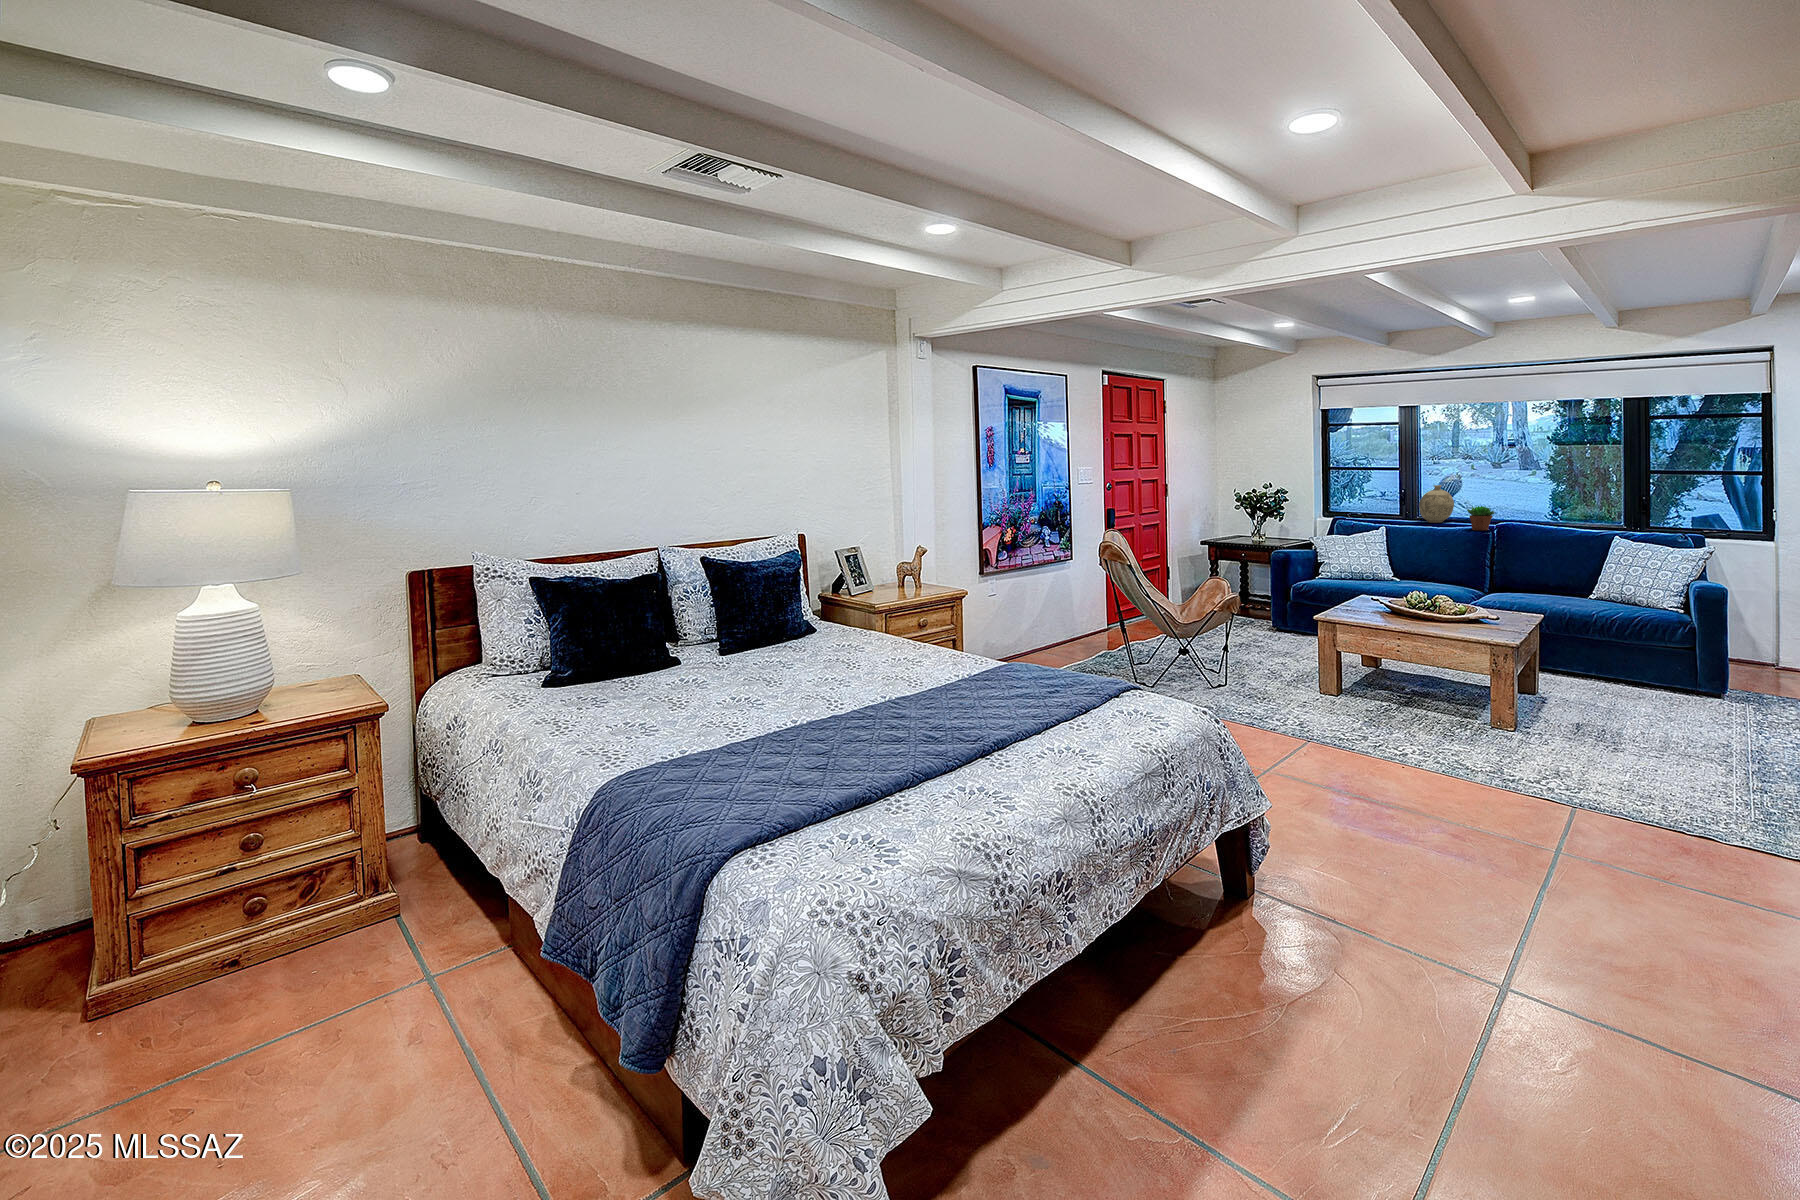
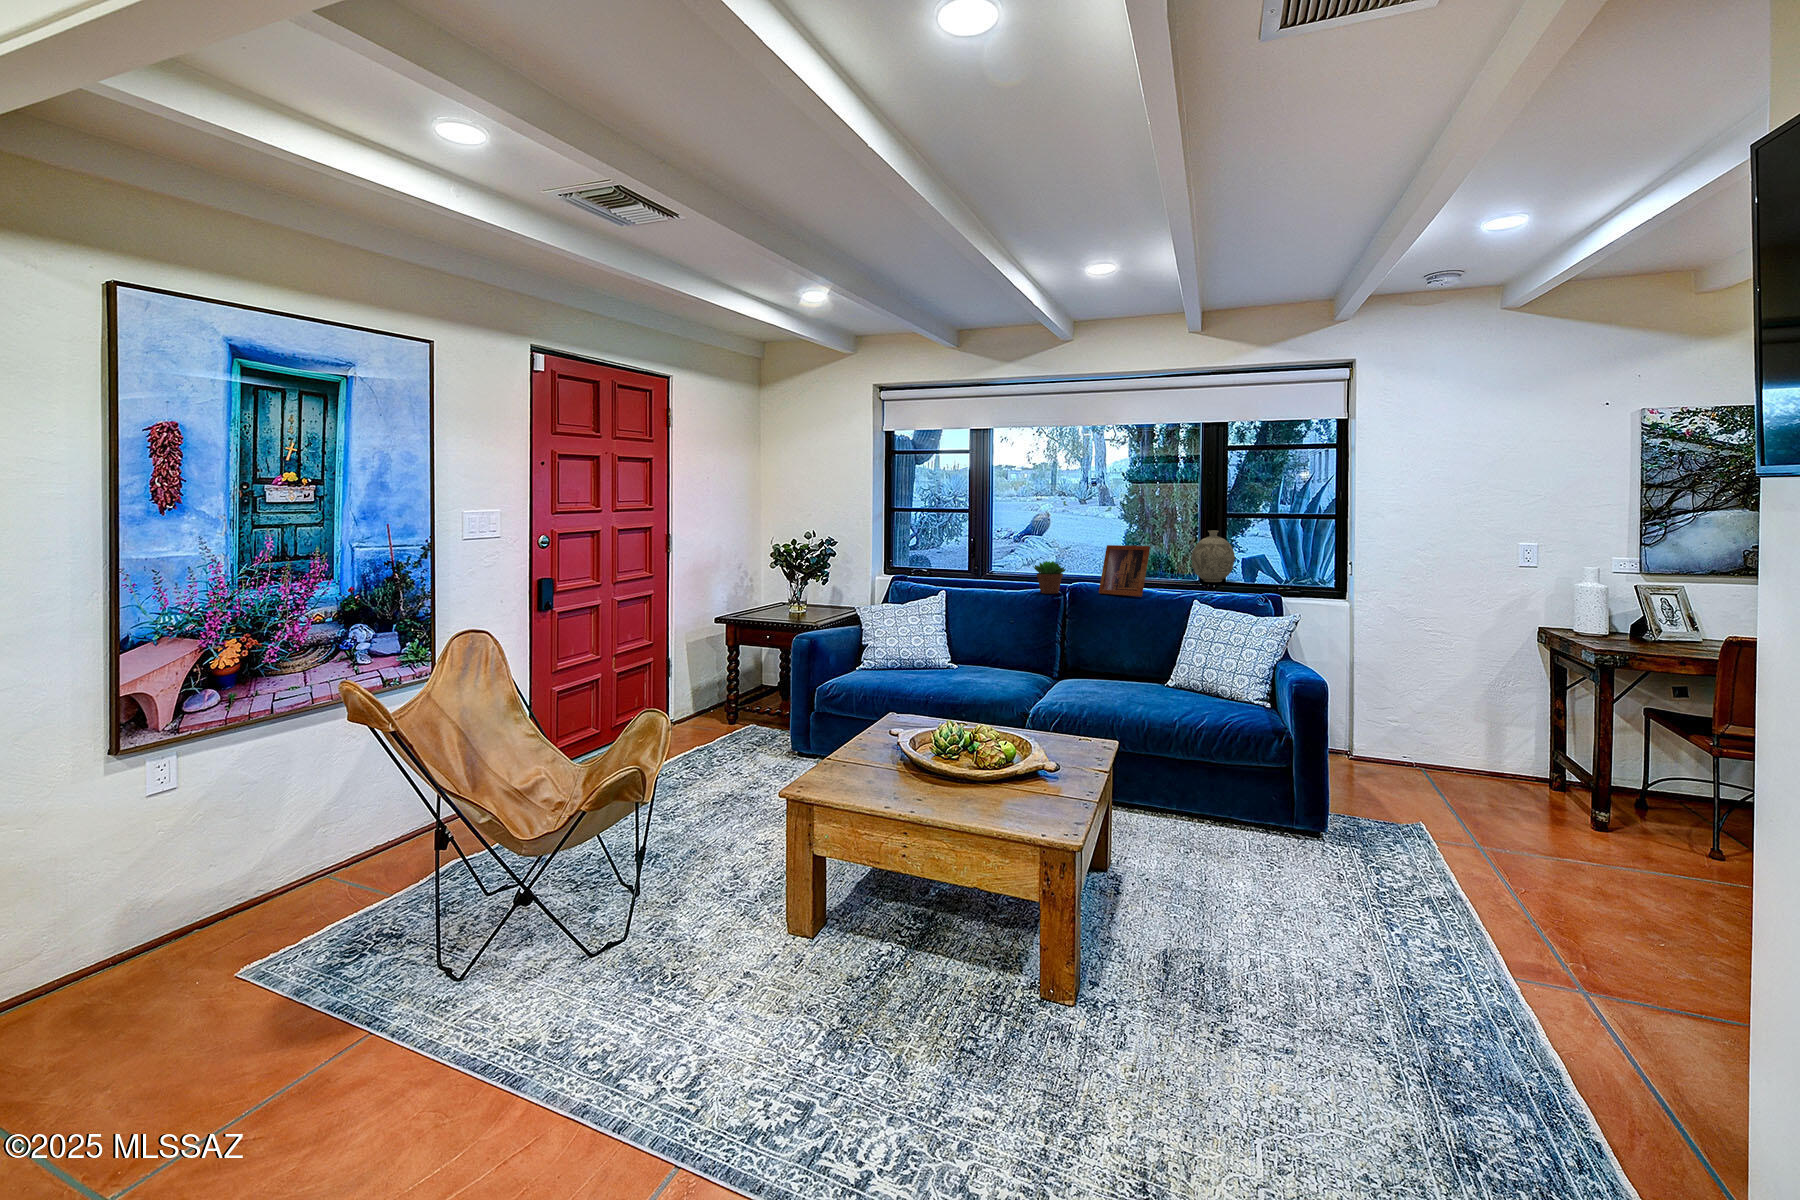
decorative vase: present [1419,485,1454,523] -> present [1192,531,1235,582]
picture frame: none [1524,494,1575,533] -> present [1099,545,1150,597]

